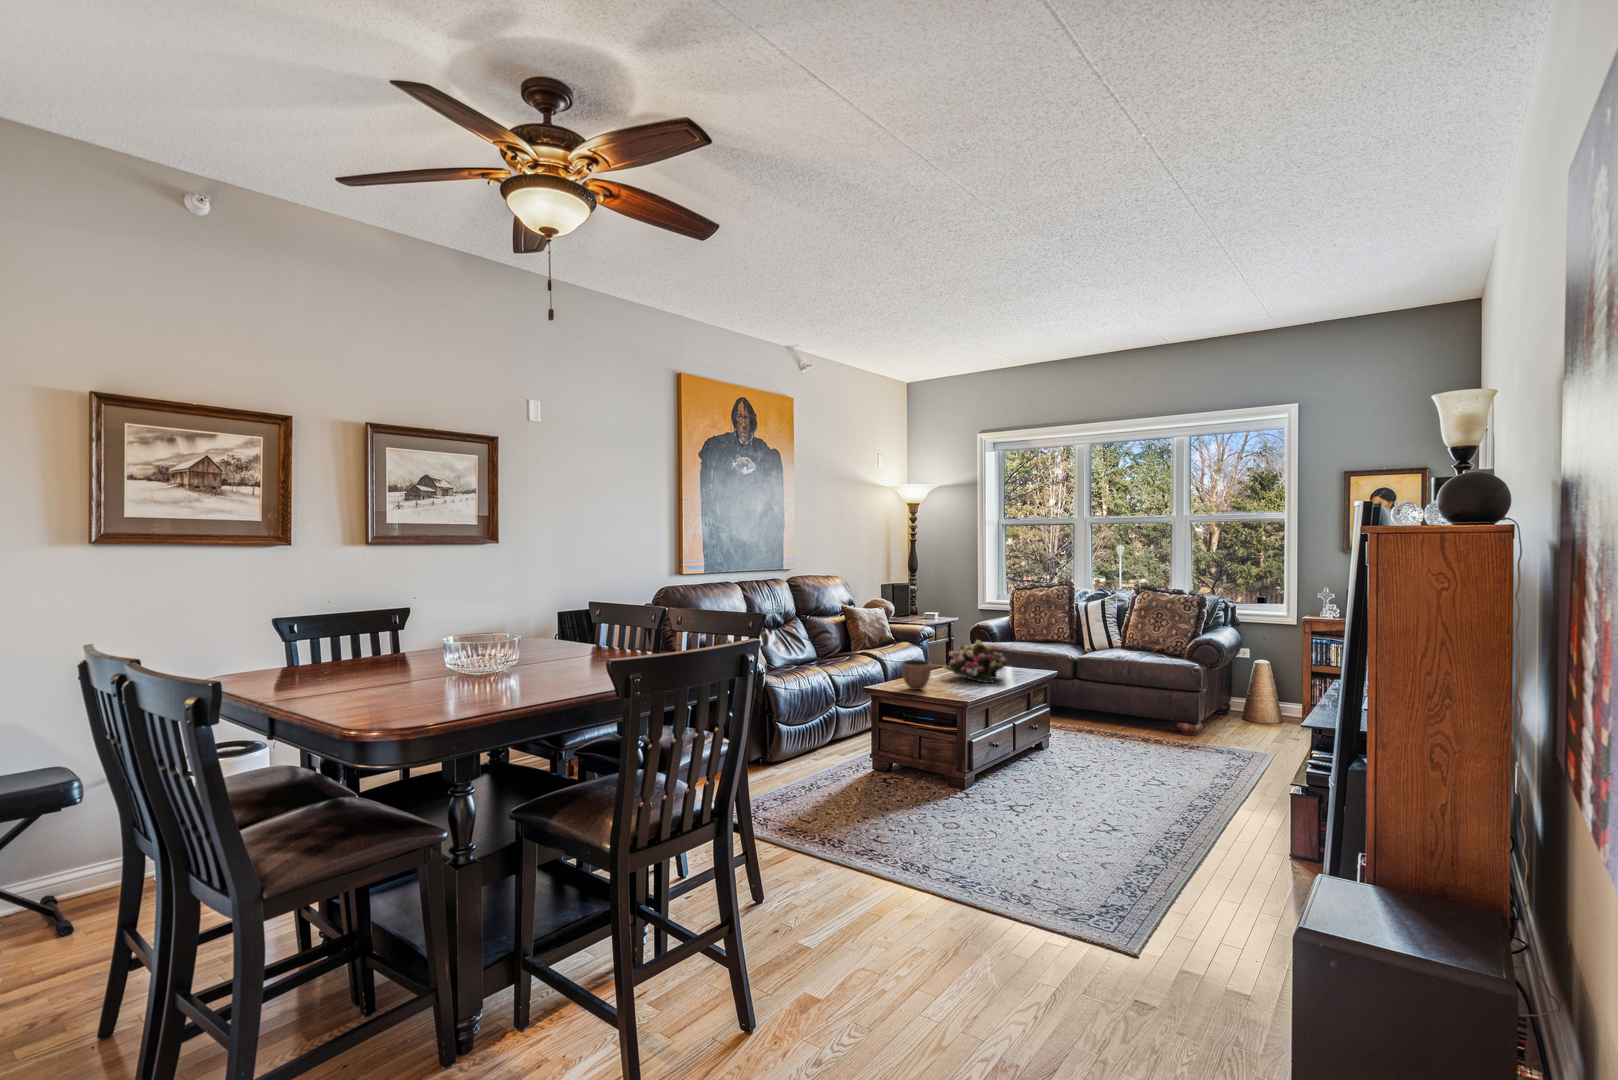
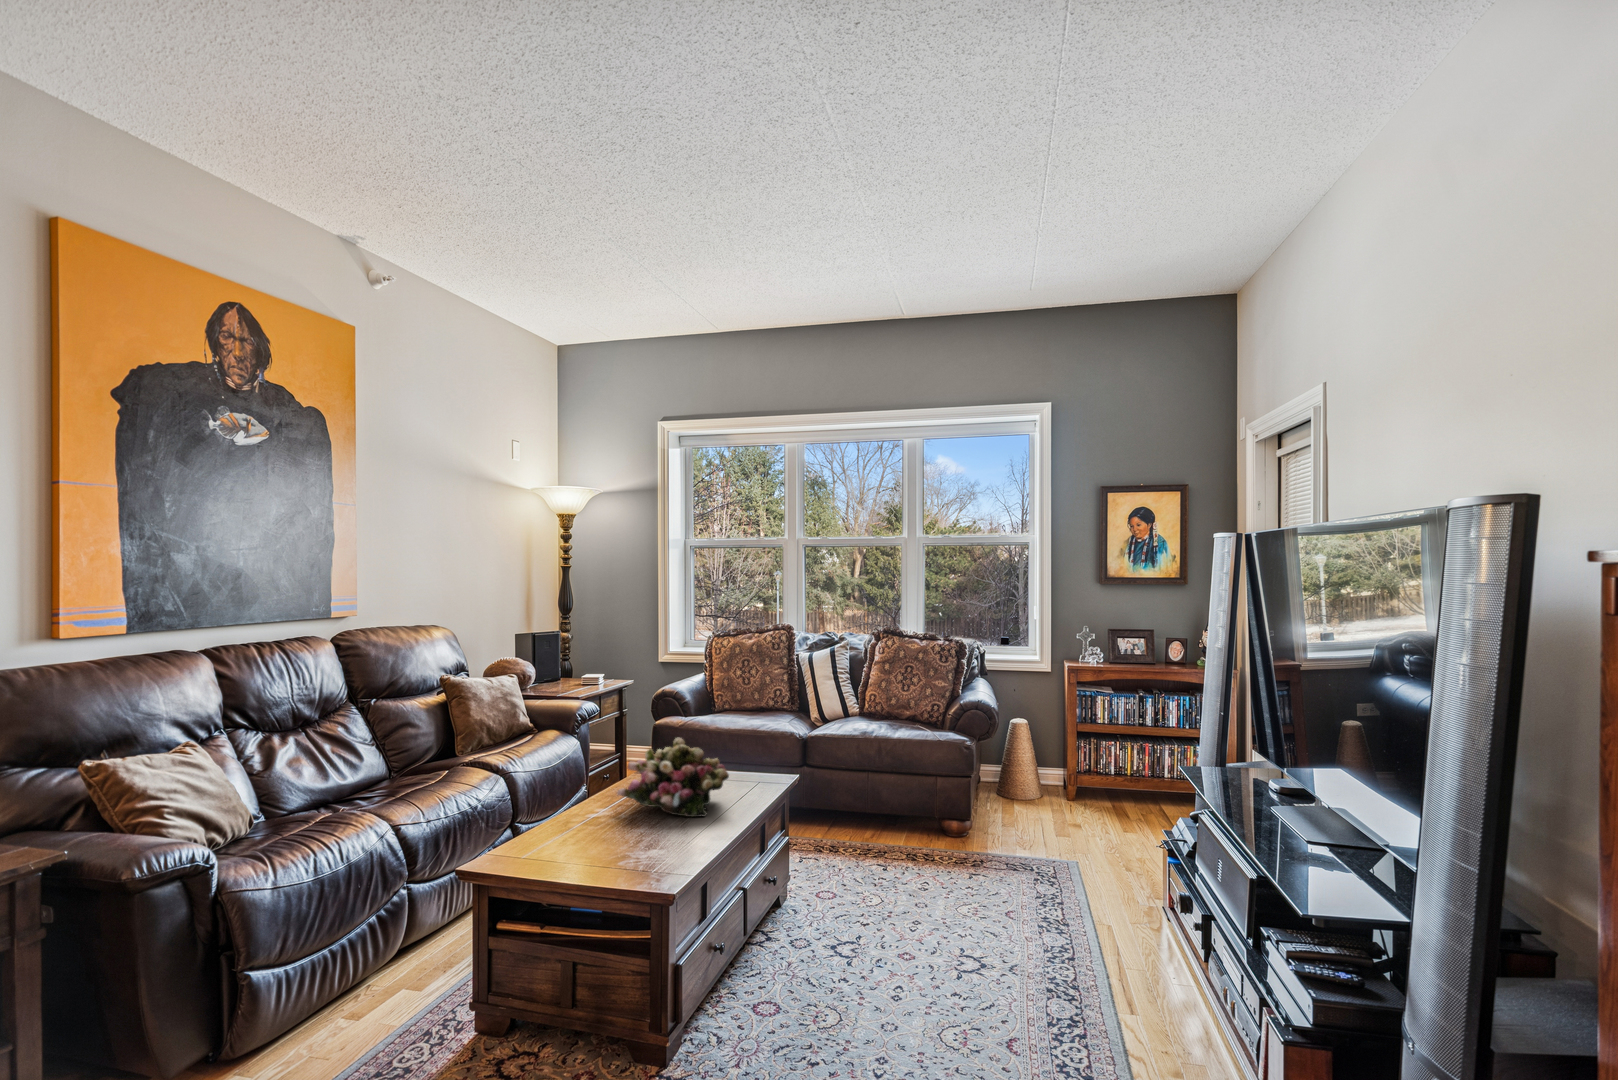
decorative bowl: present [902,660,931,690] -> none [539,795,598,860]

